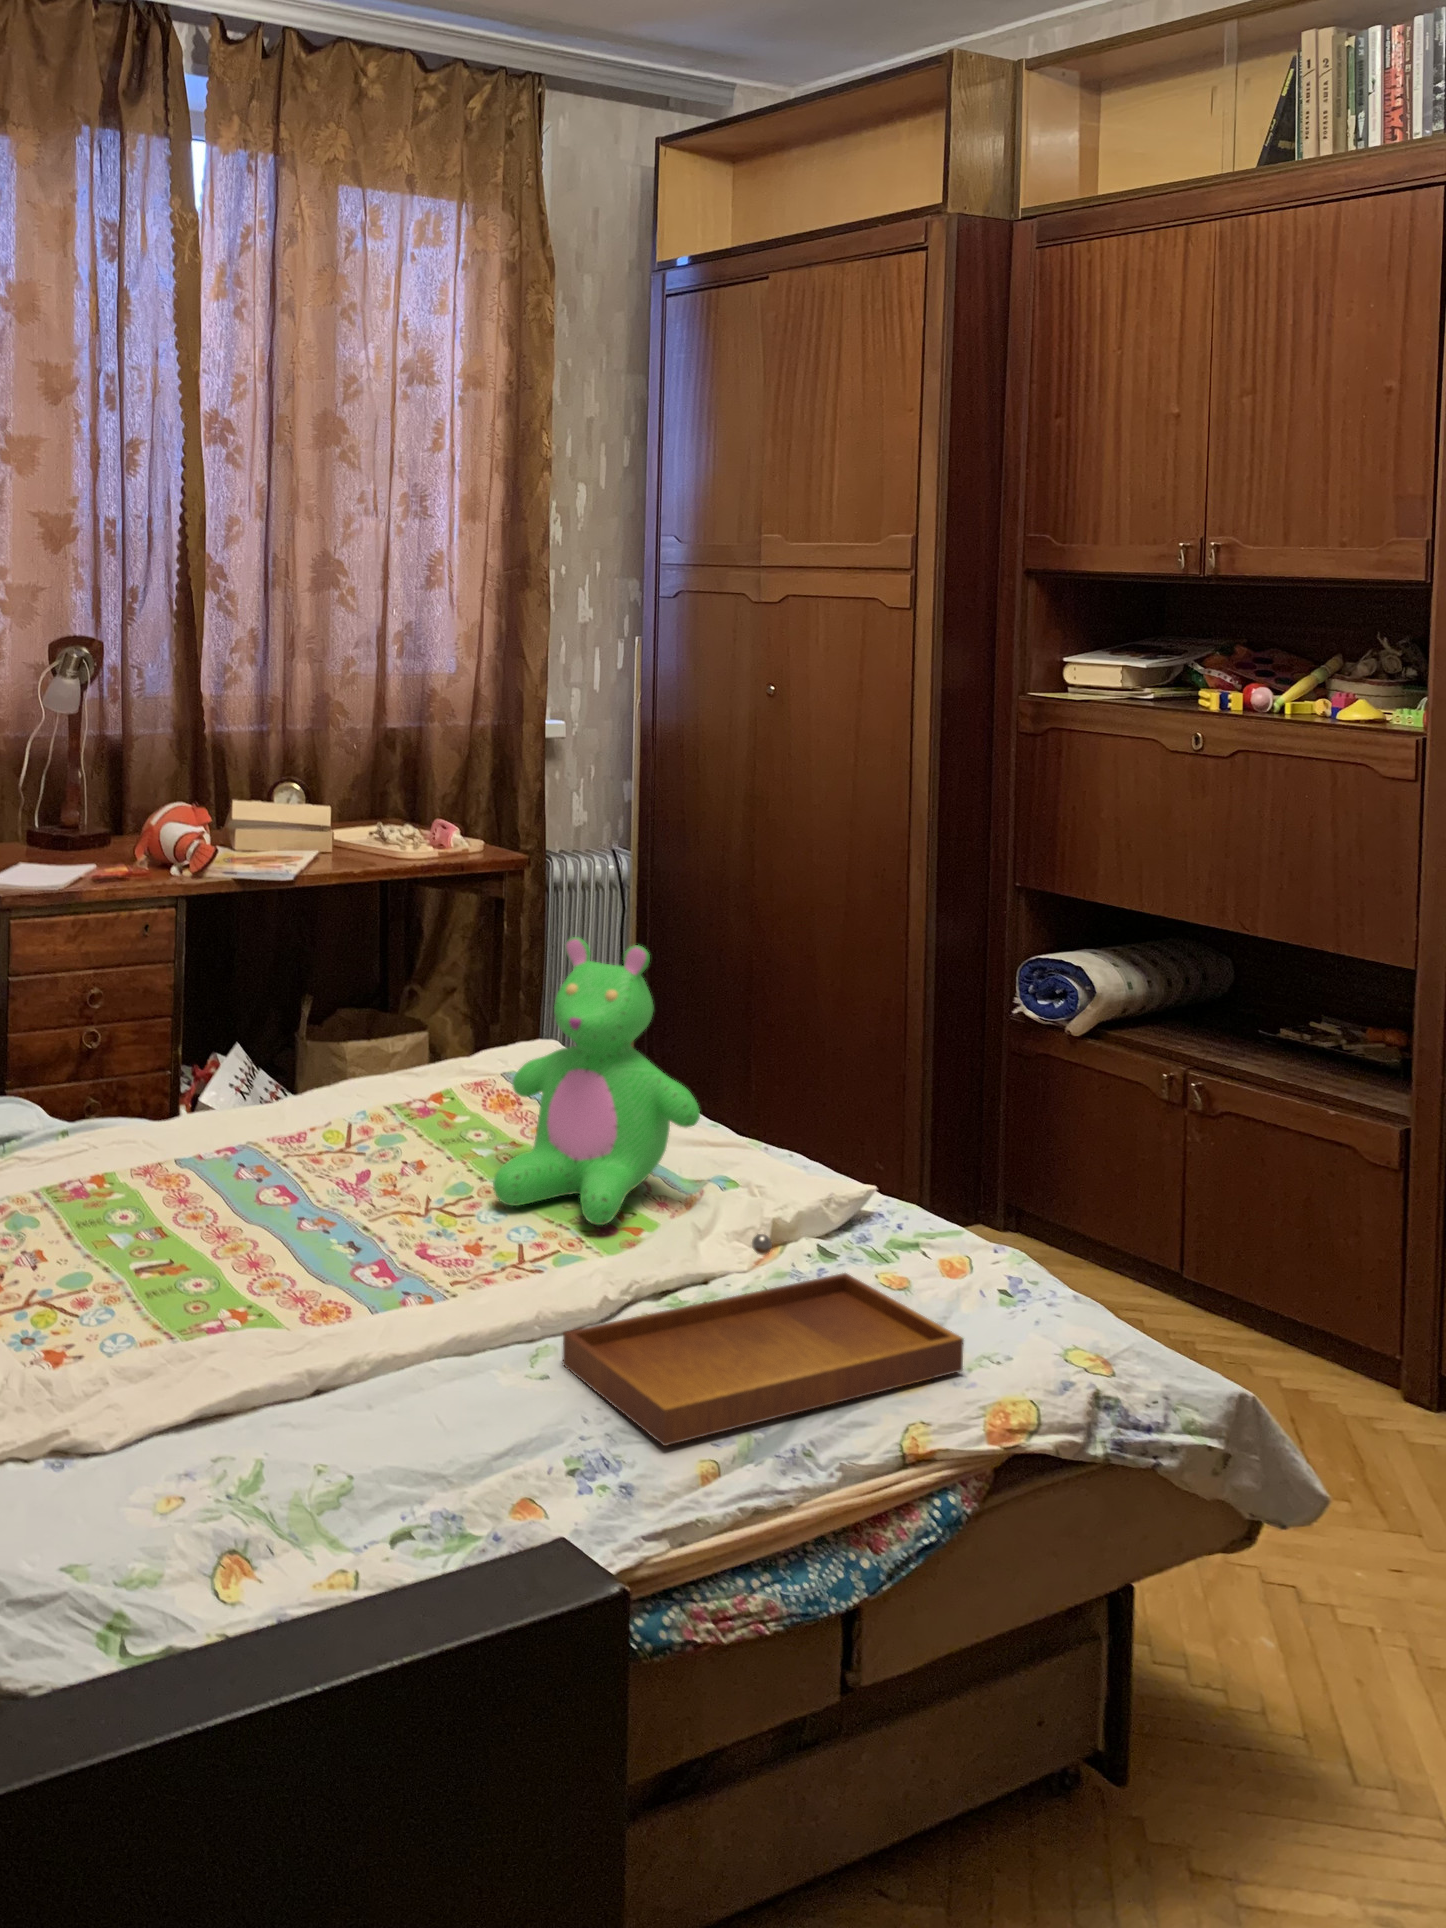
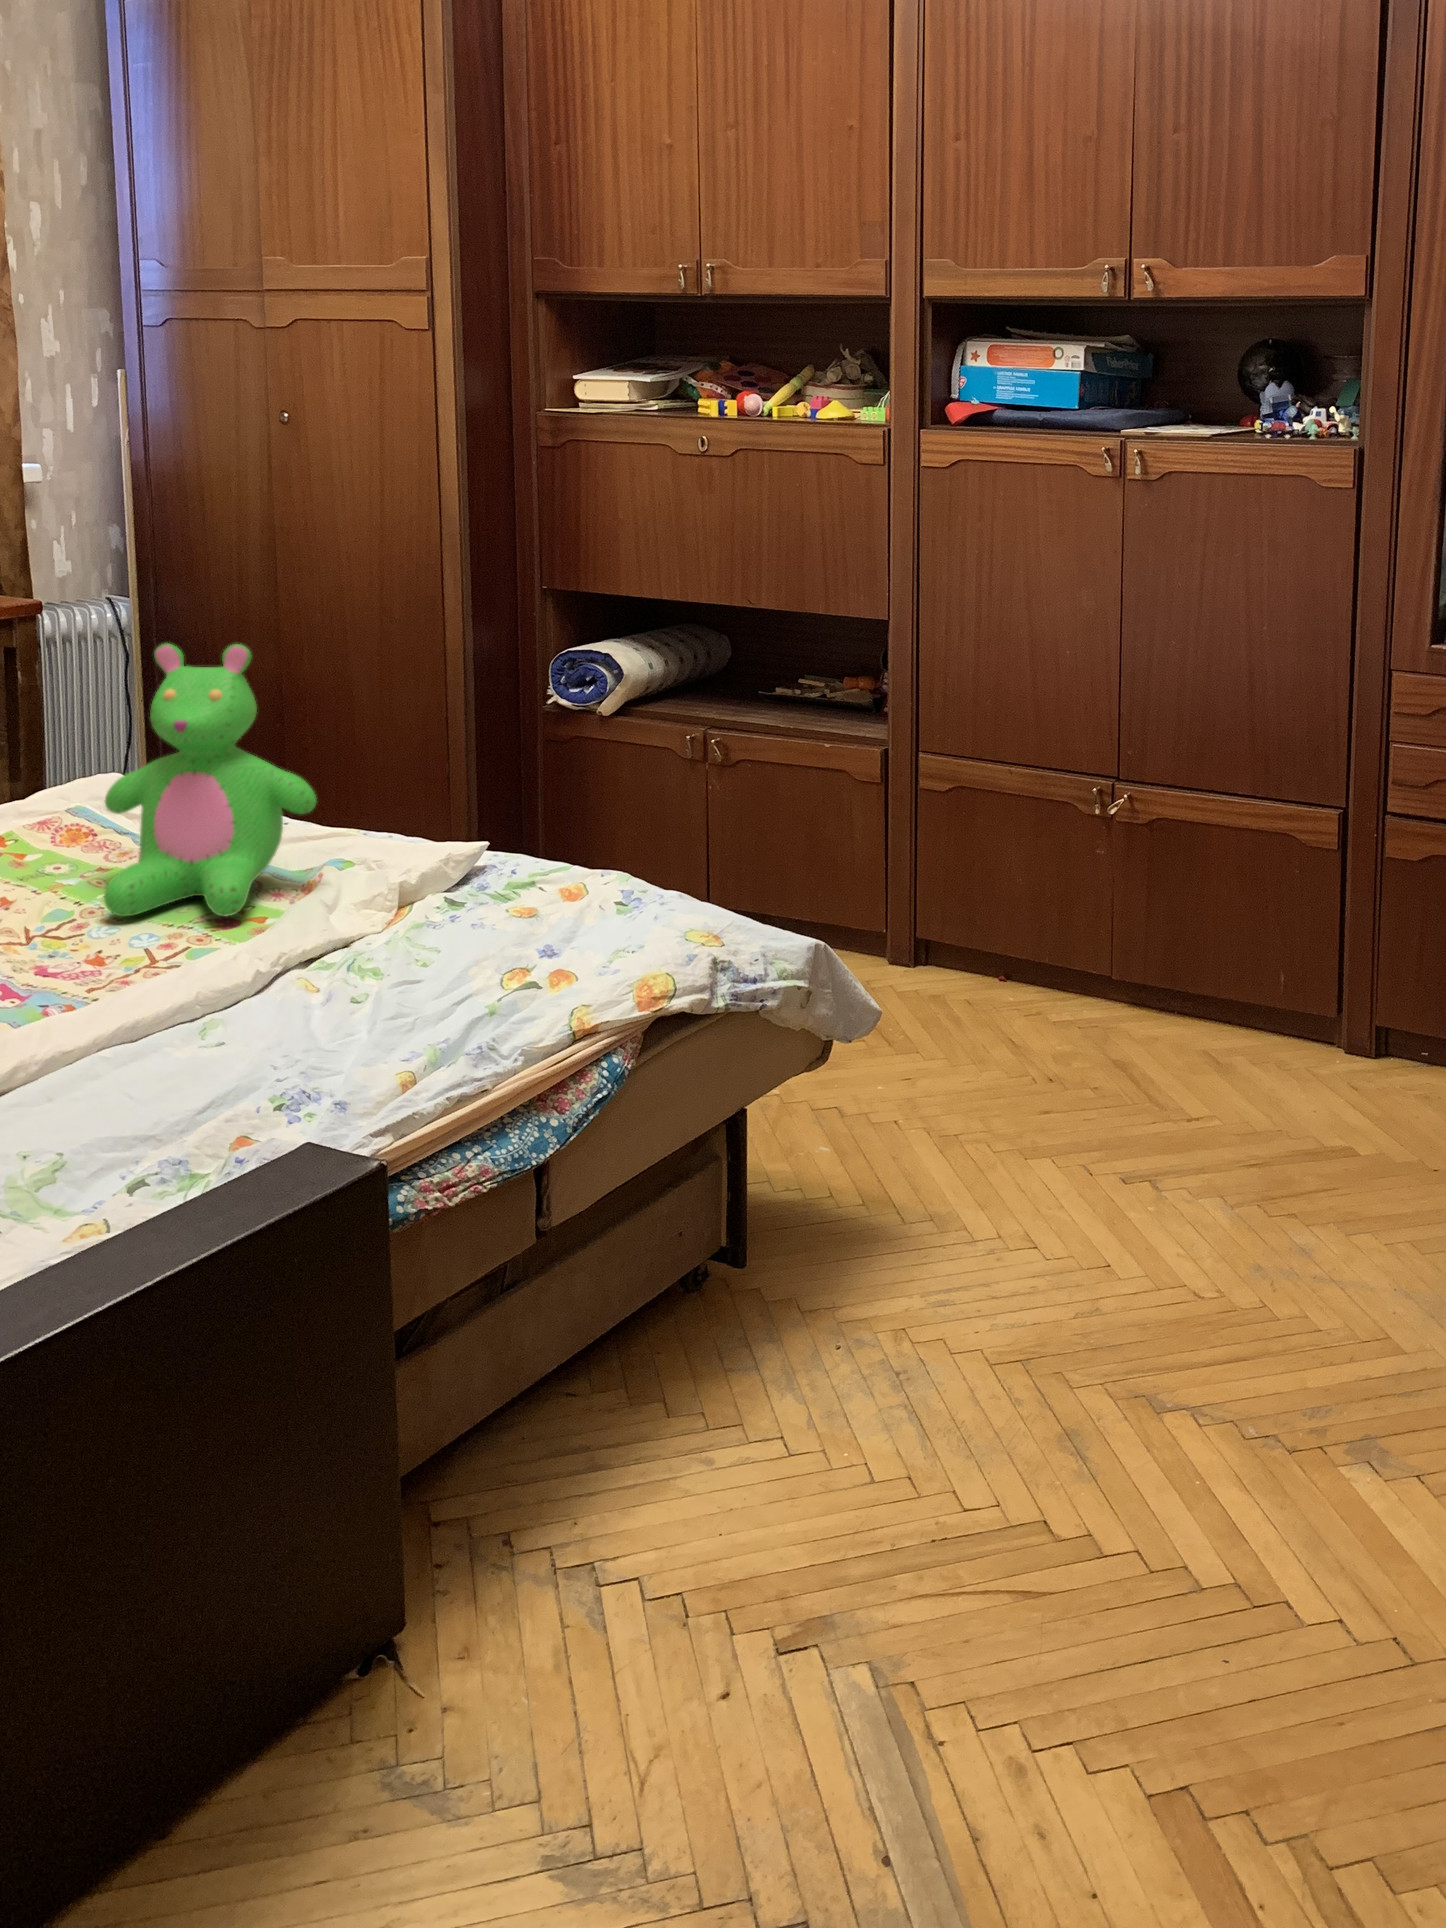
tray: present [563,1234,964,1446] -> none [234,877,604,1067]

